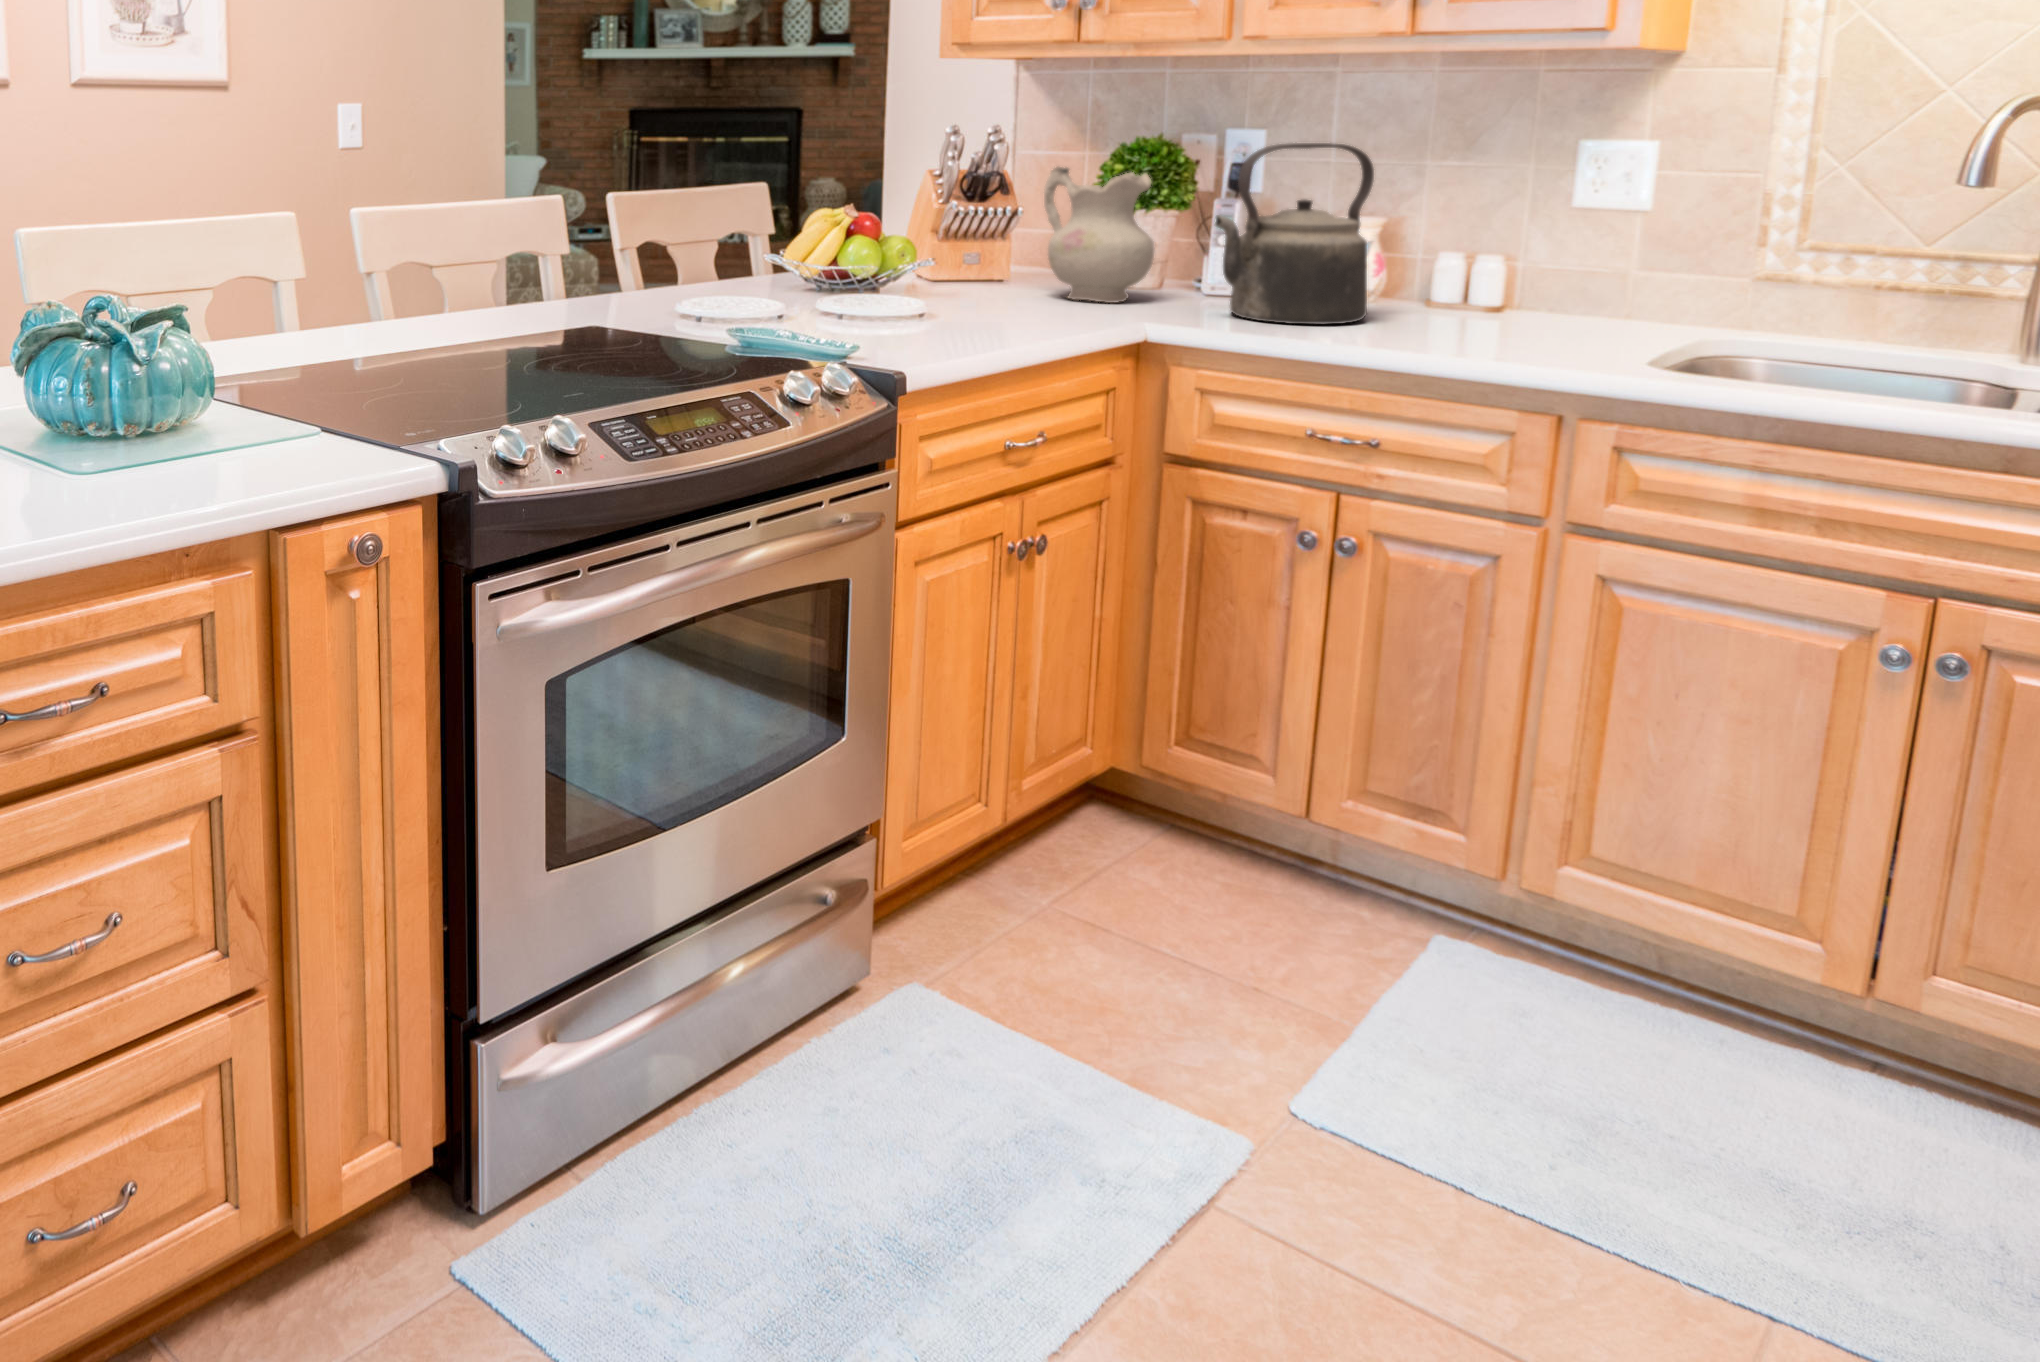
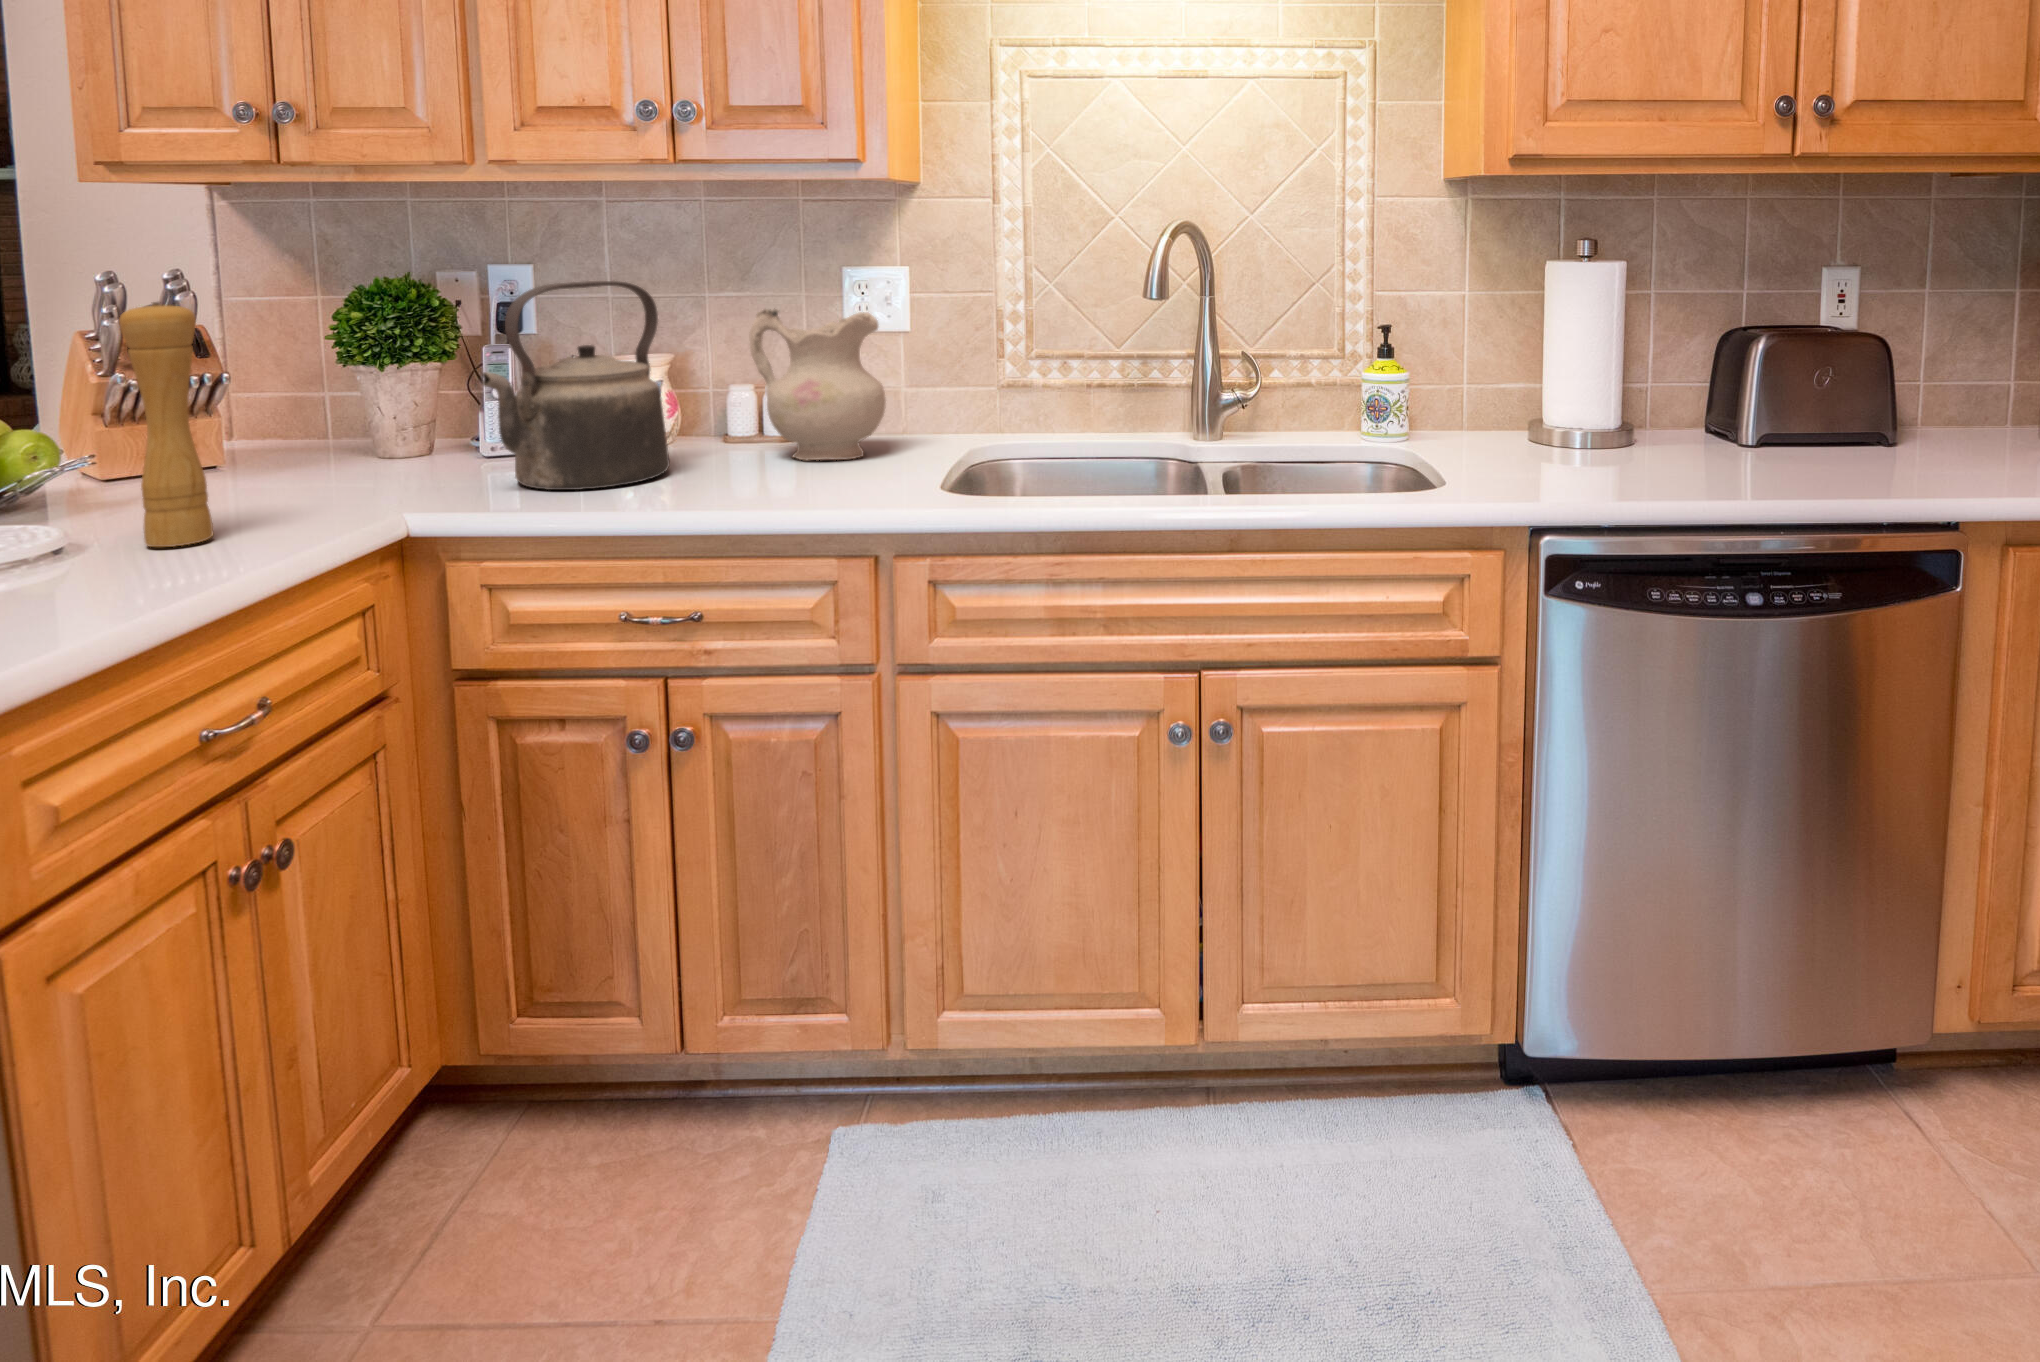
pepper mill: none [976,145,1025,321] -> present [119,302,213,547]
ceramic pitcher: present [1044,167,1154,303] -> present [750,309,886,461]

